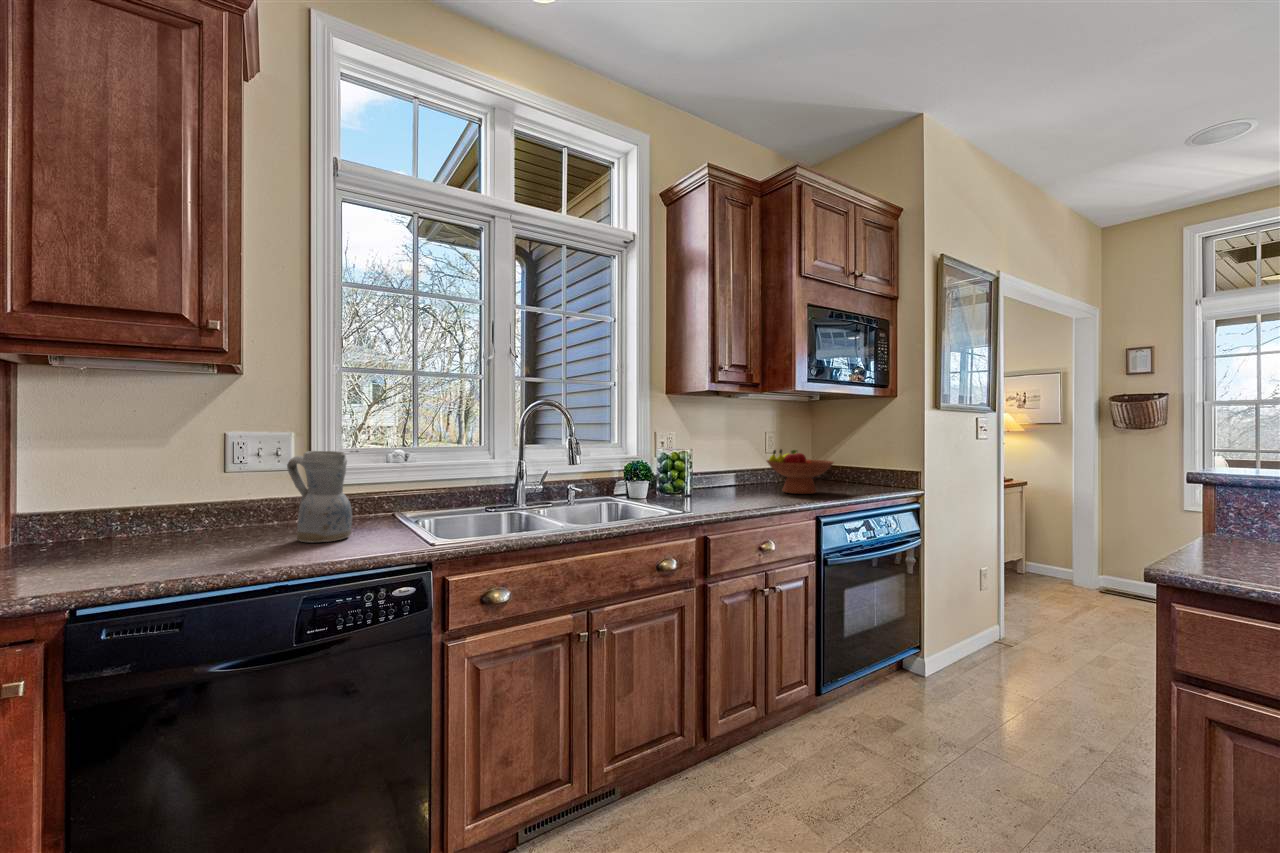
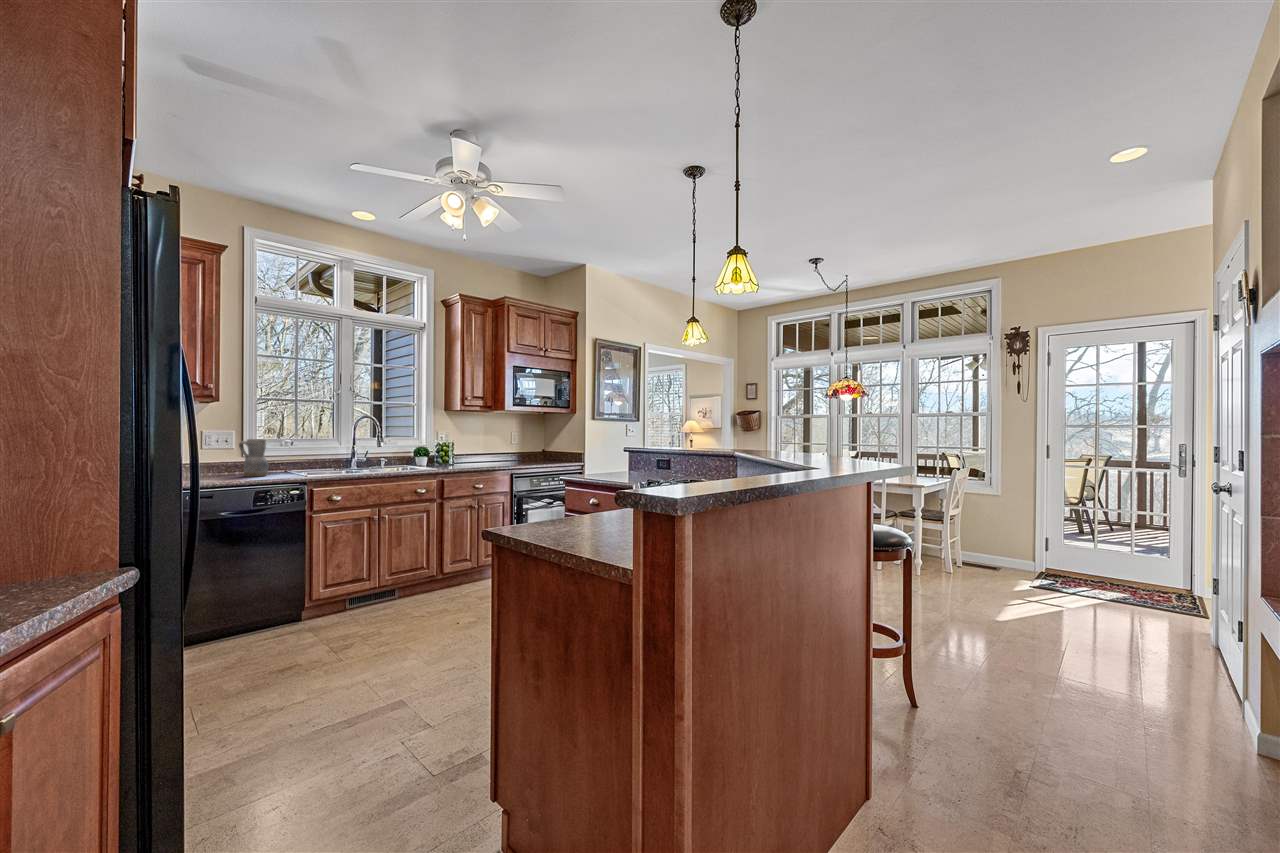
fruit bowl: present [767,449,834,494] -> none [498,441,533,464]

